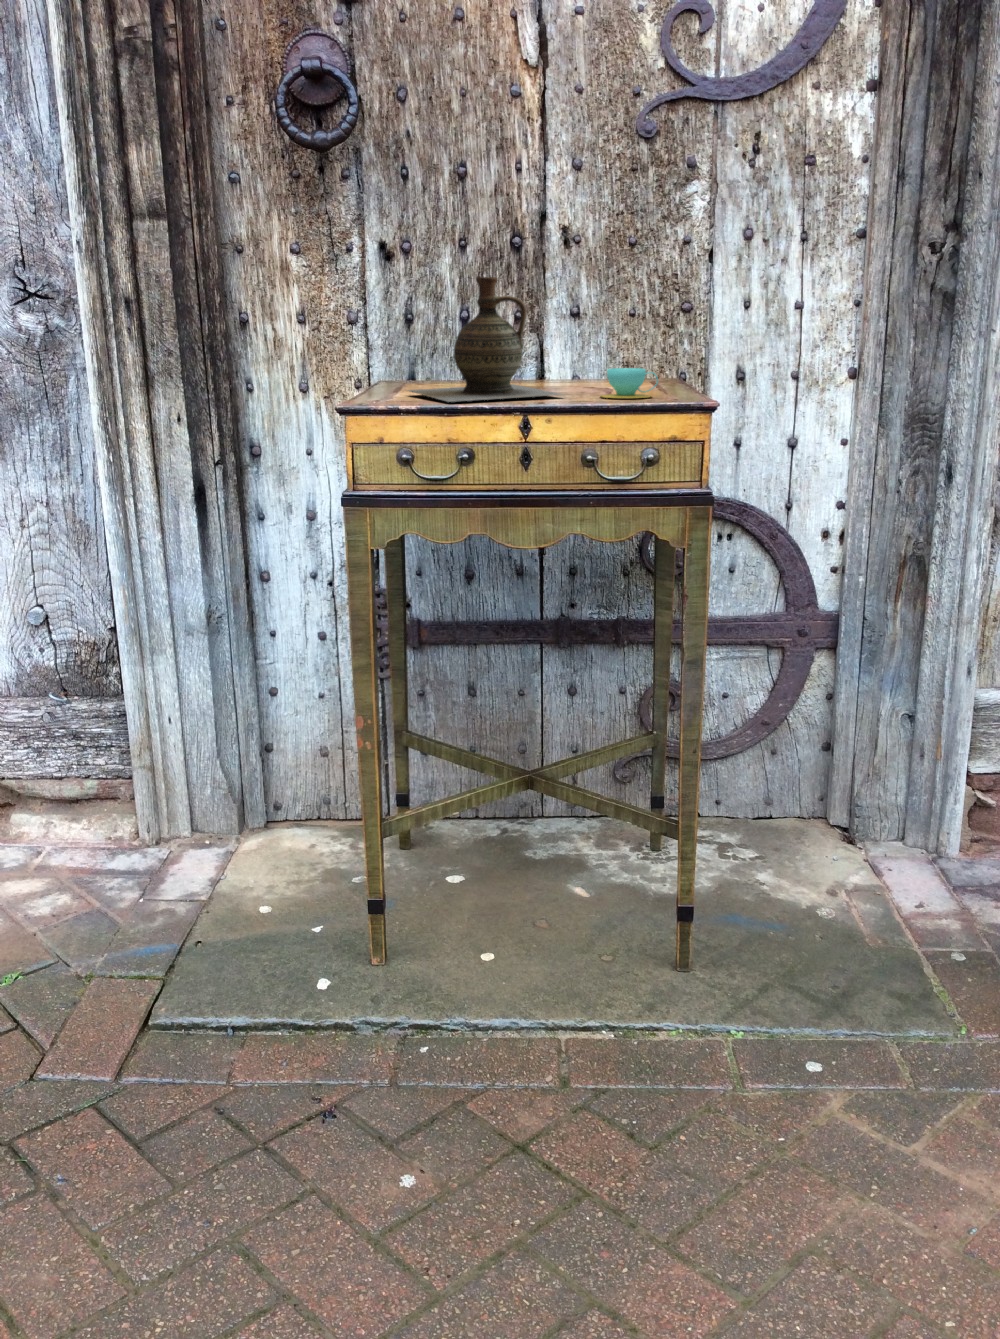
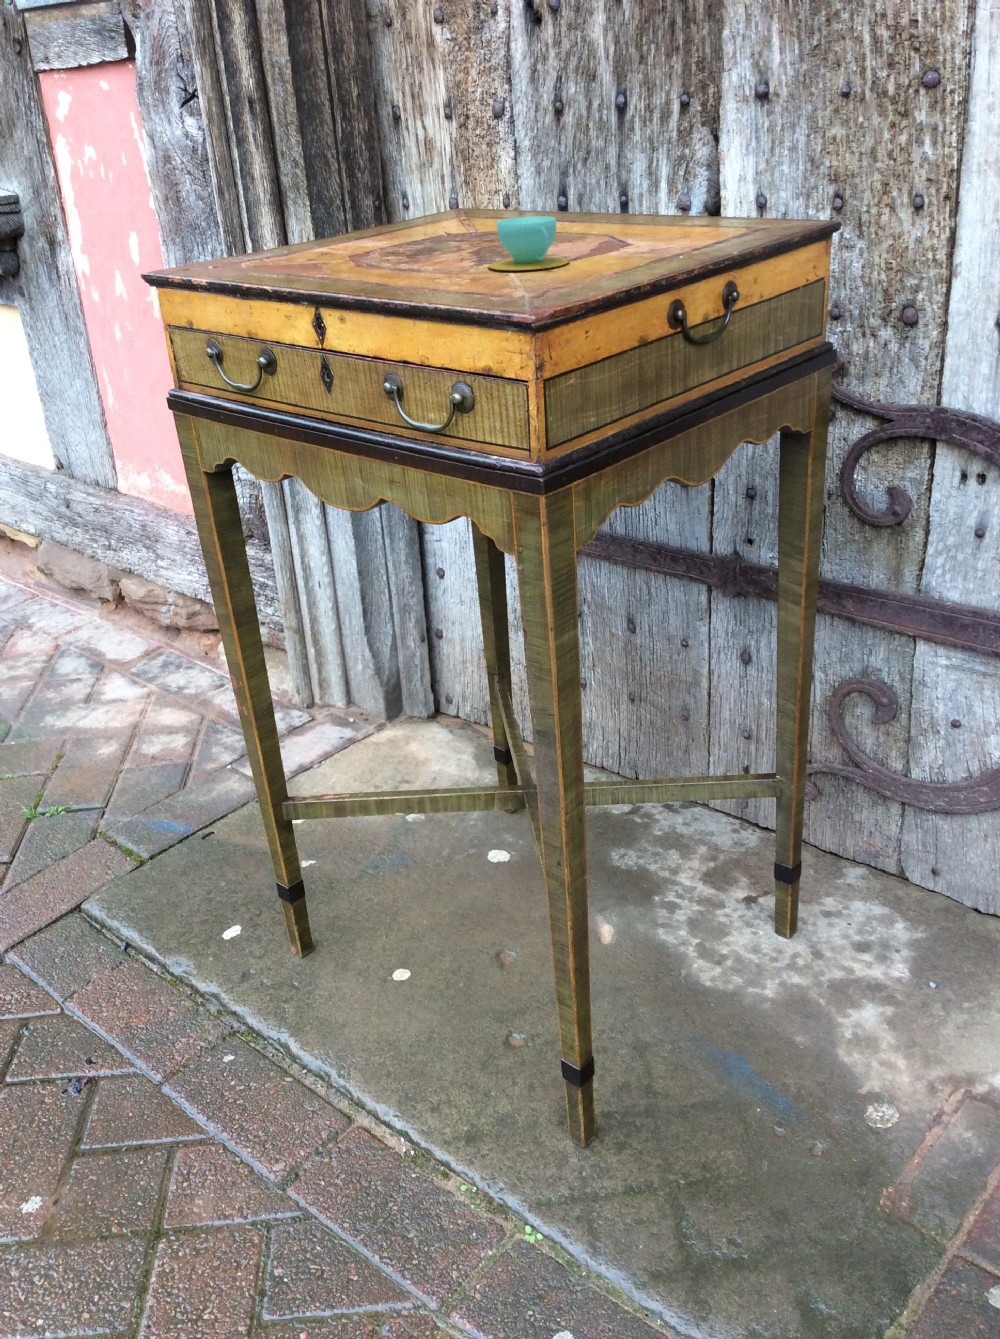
ceramic jug: present [408,277,560,402] -> none [278,74,494,266]

